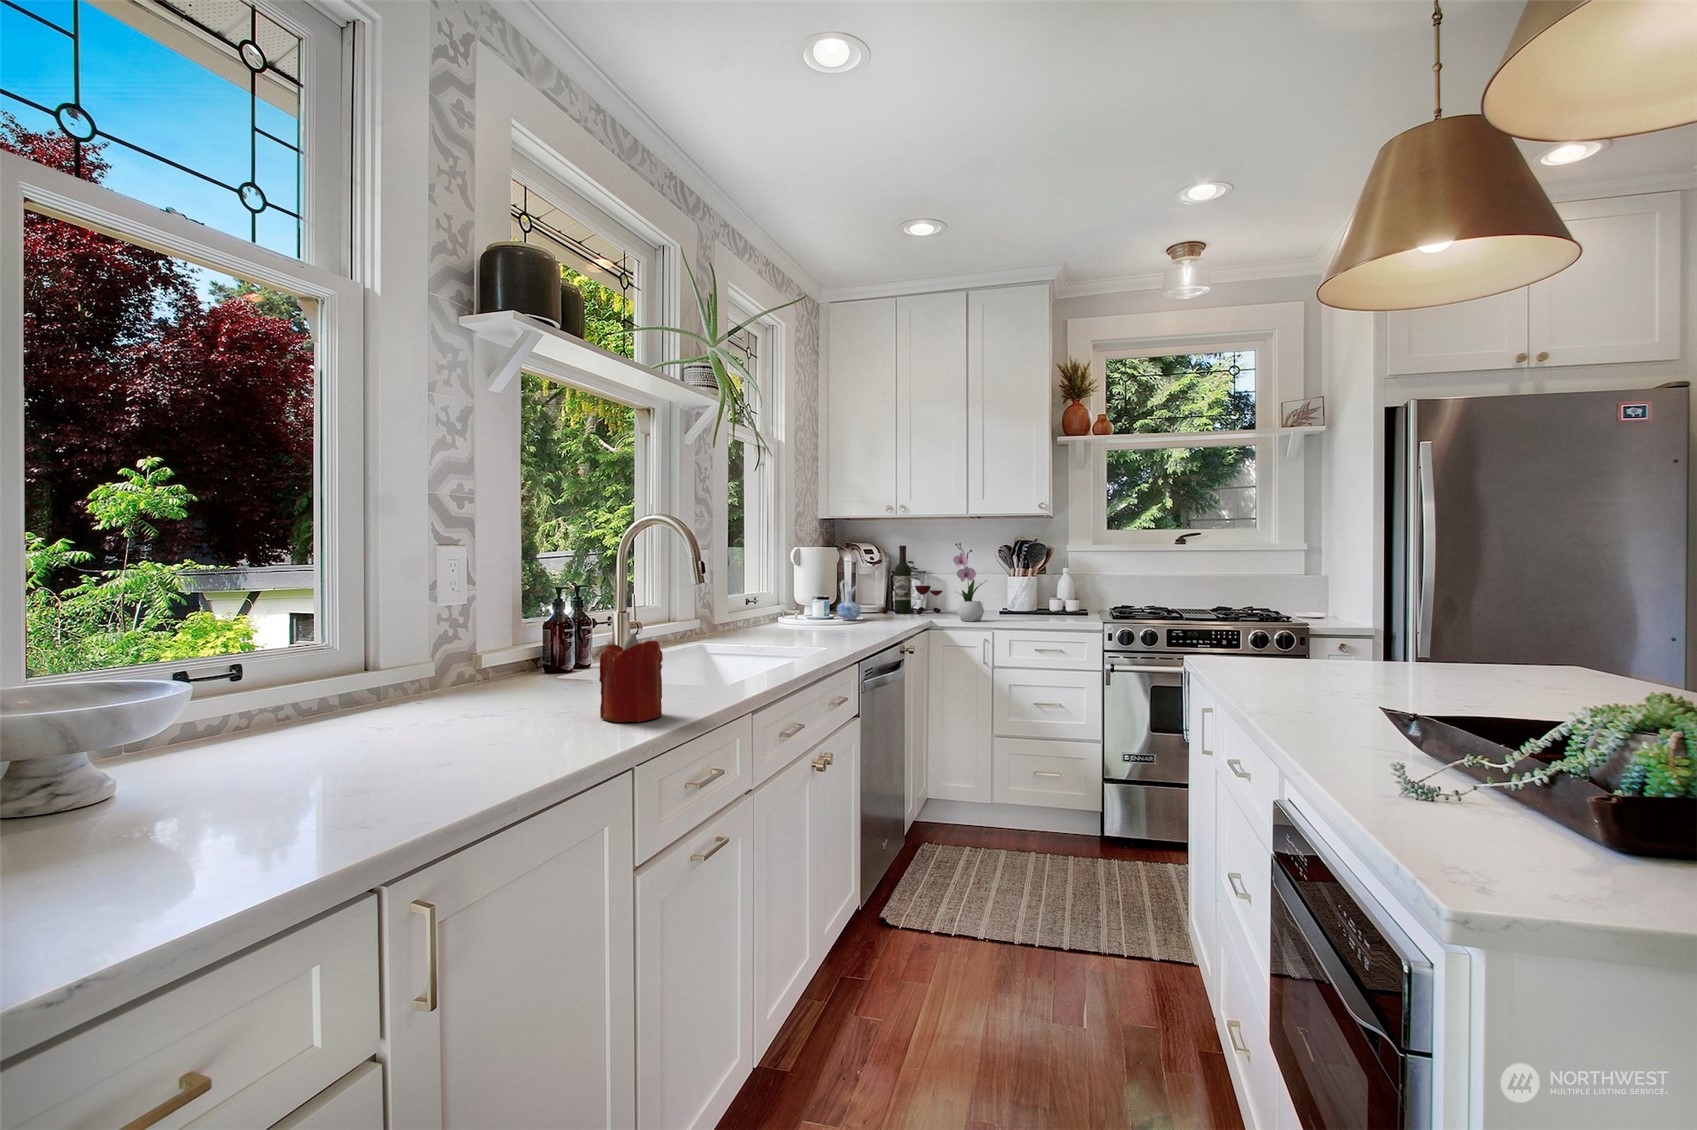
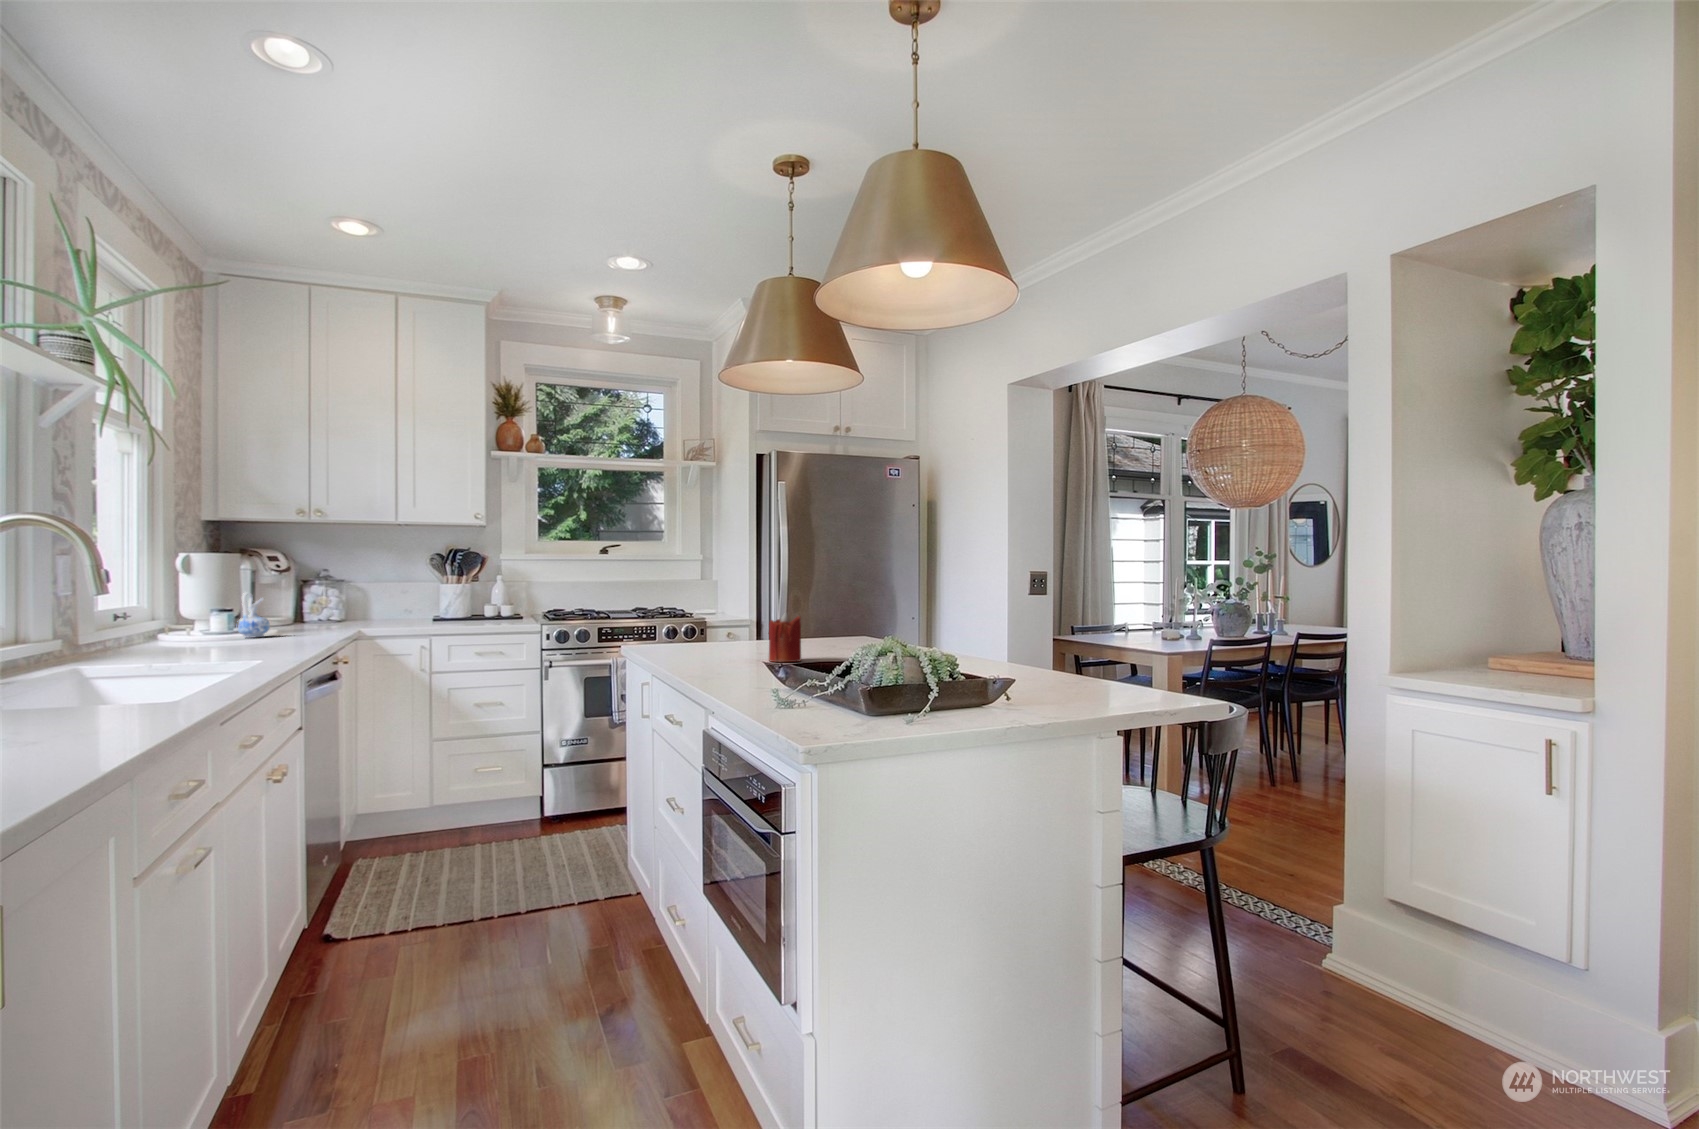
flower arrangement: present [953,543,984,621] -> none [386,551,425,631]
wine bottle: present [879,546,943,615] -> none [282,552,369,629]
candle: present [599,633,663,722] -> present [769,613,801,662]

